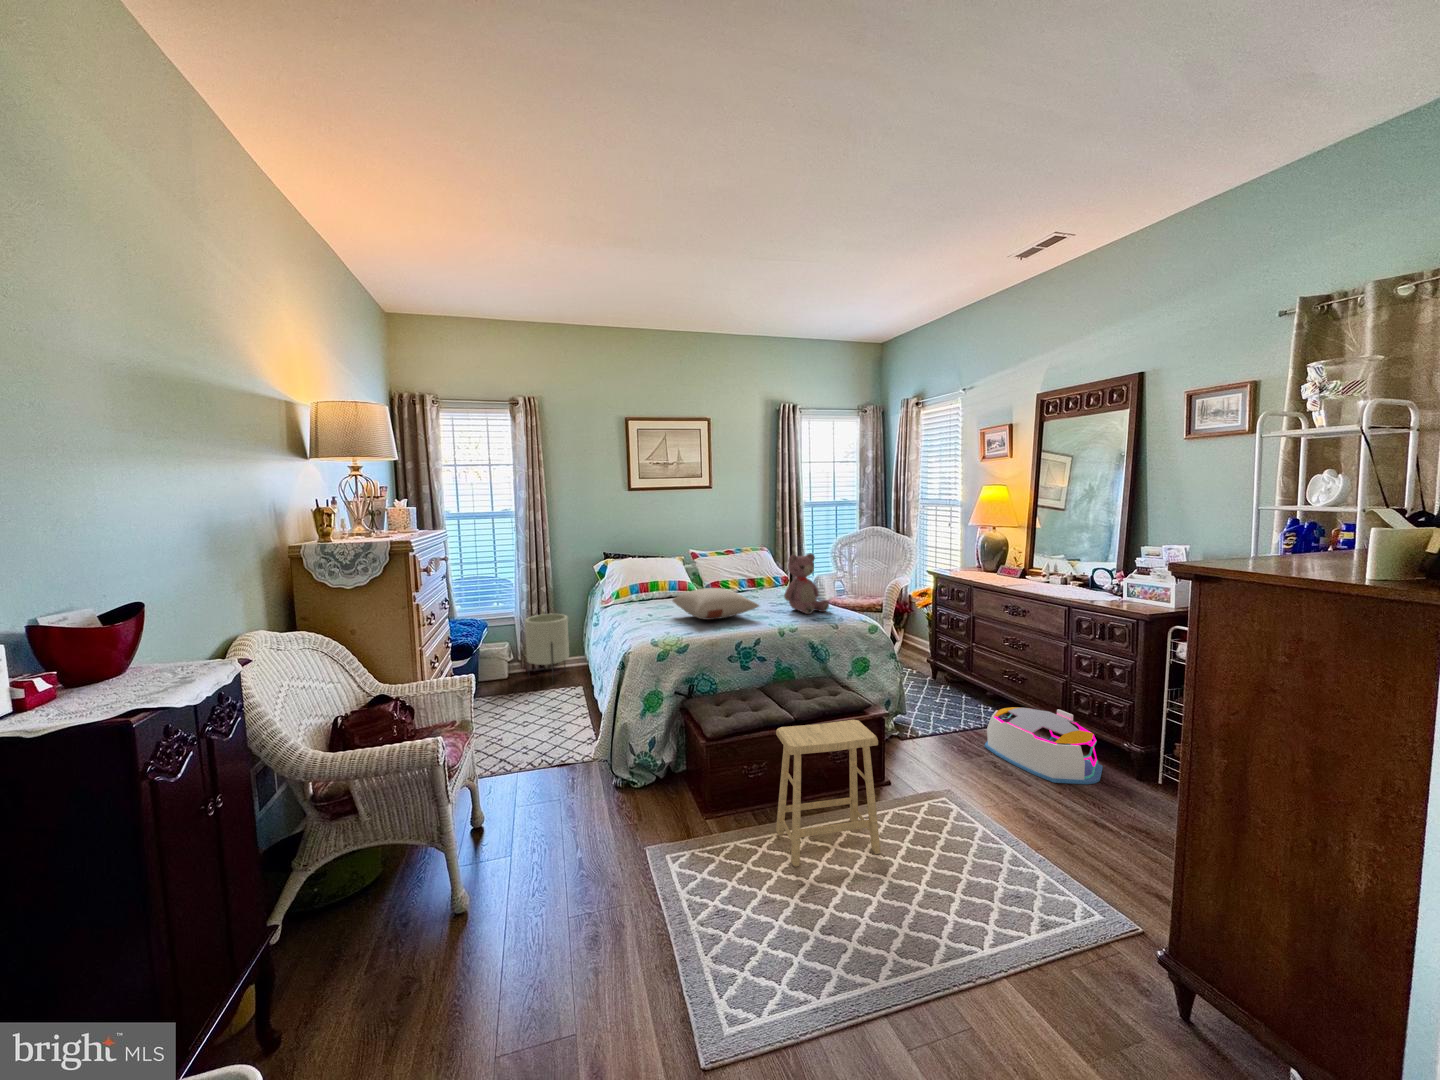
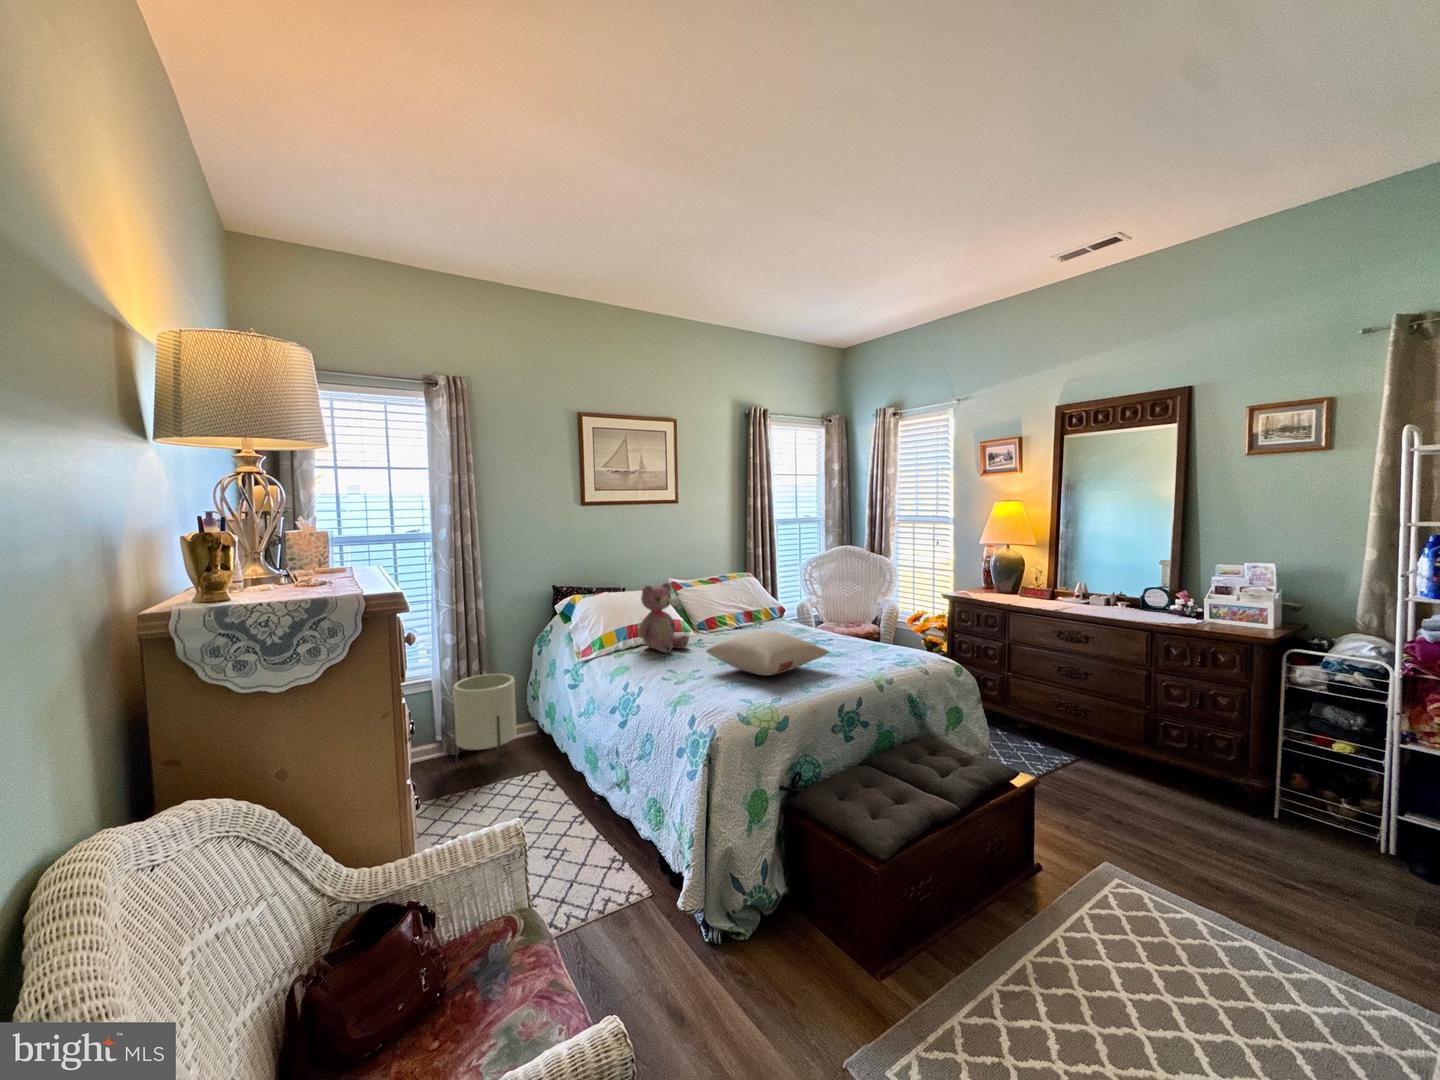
teddy bear: present [784,553,829,614] -> present [638,583,689,653]
storage bin: present [985,707,1103,784] -> none [1079,746,1230,836]
footstool: present [776,720,881,867] -> none [984,807,1135,1042]

